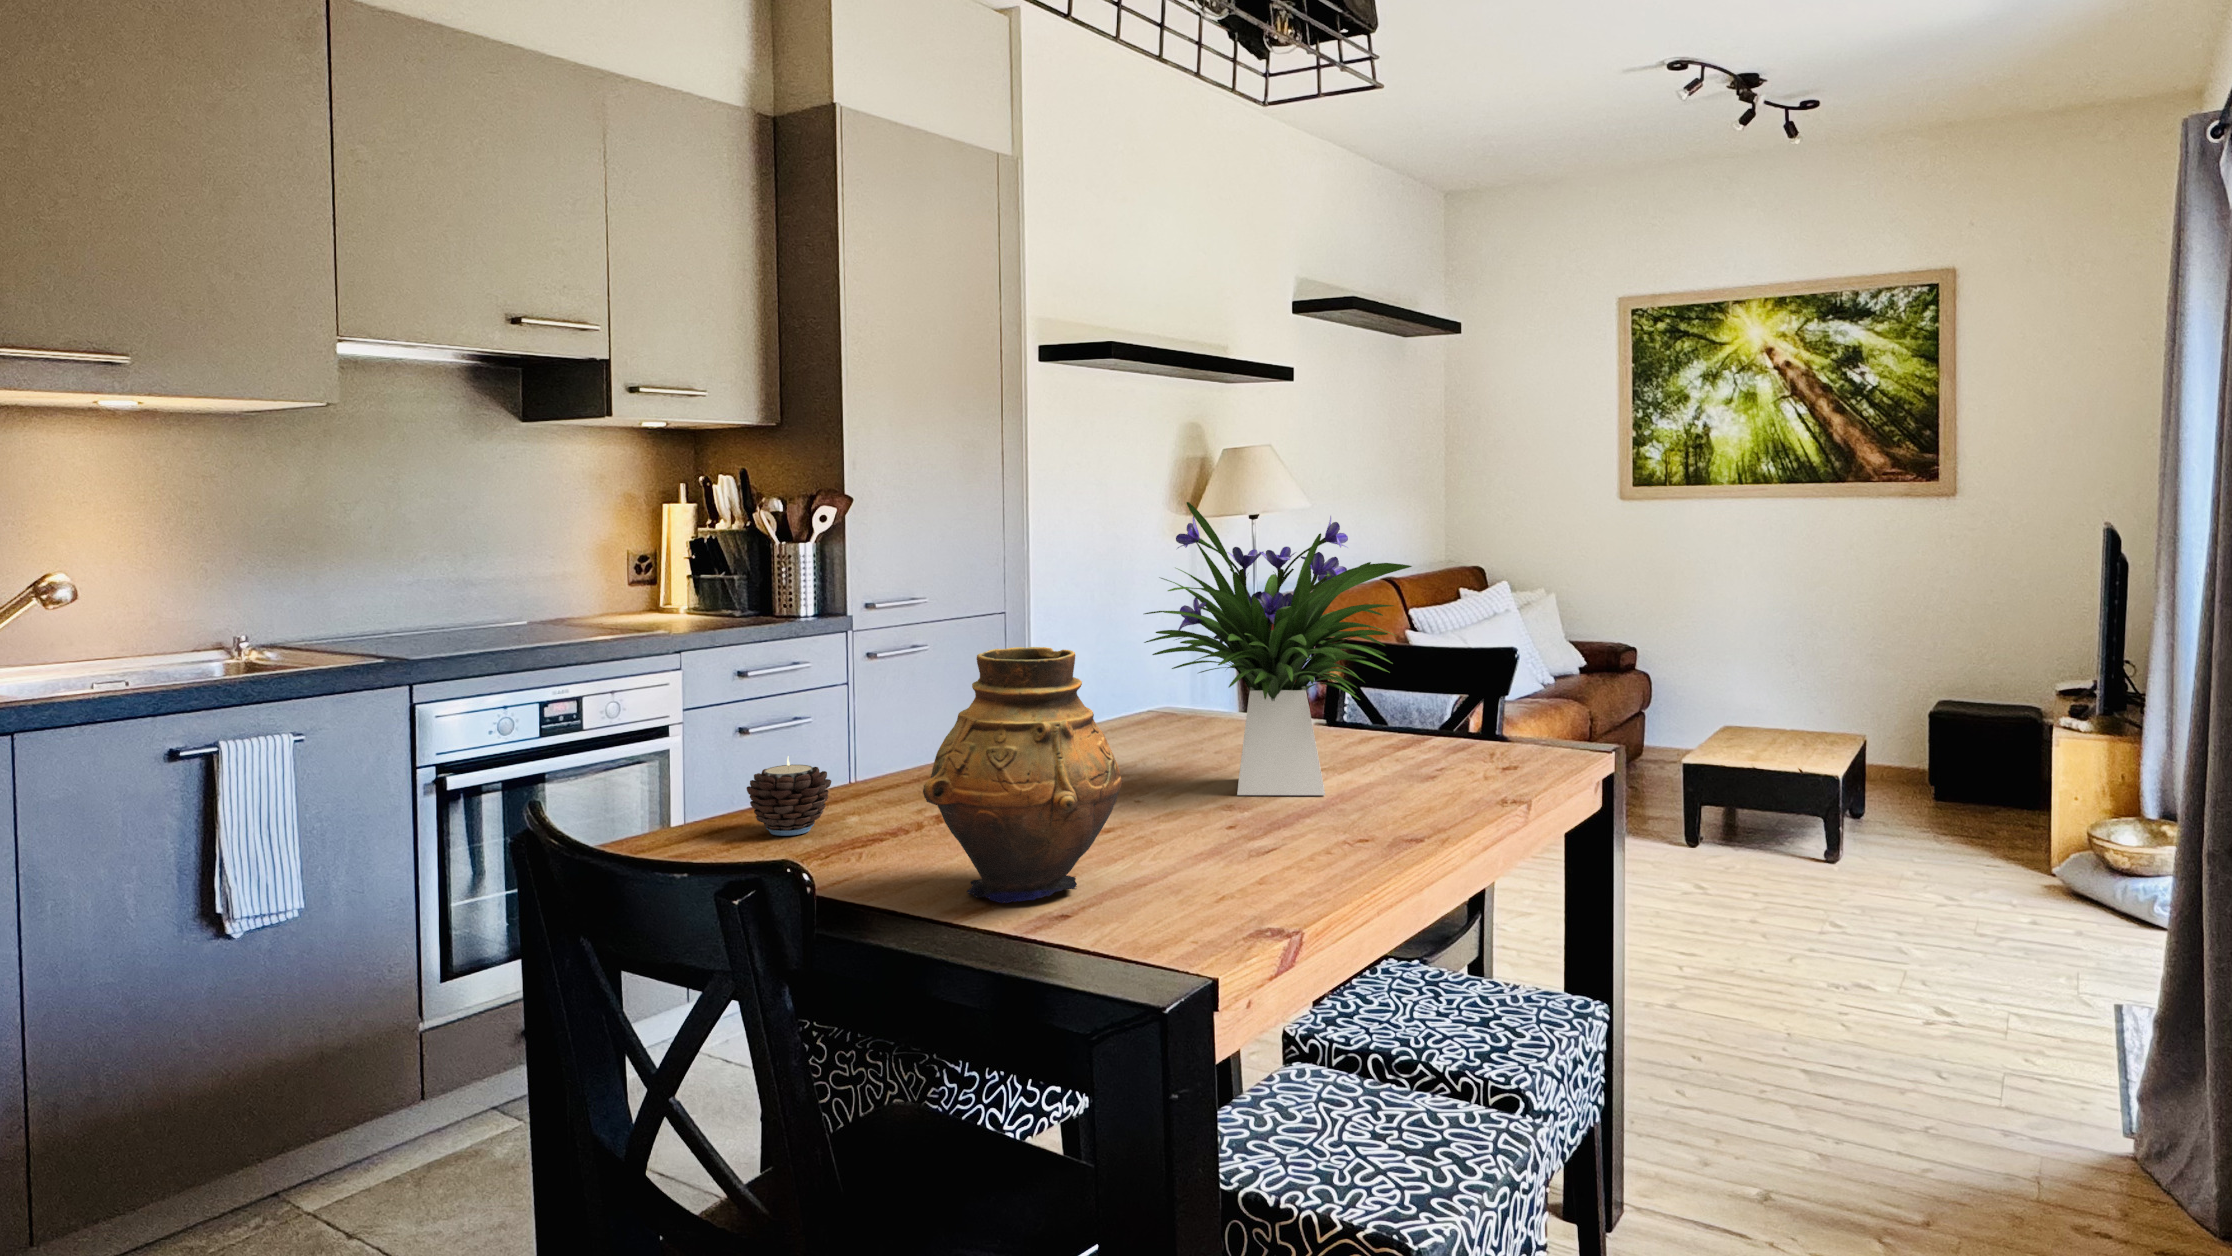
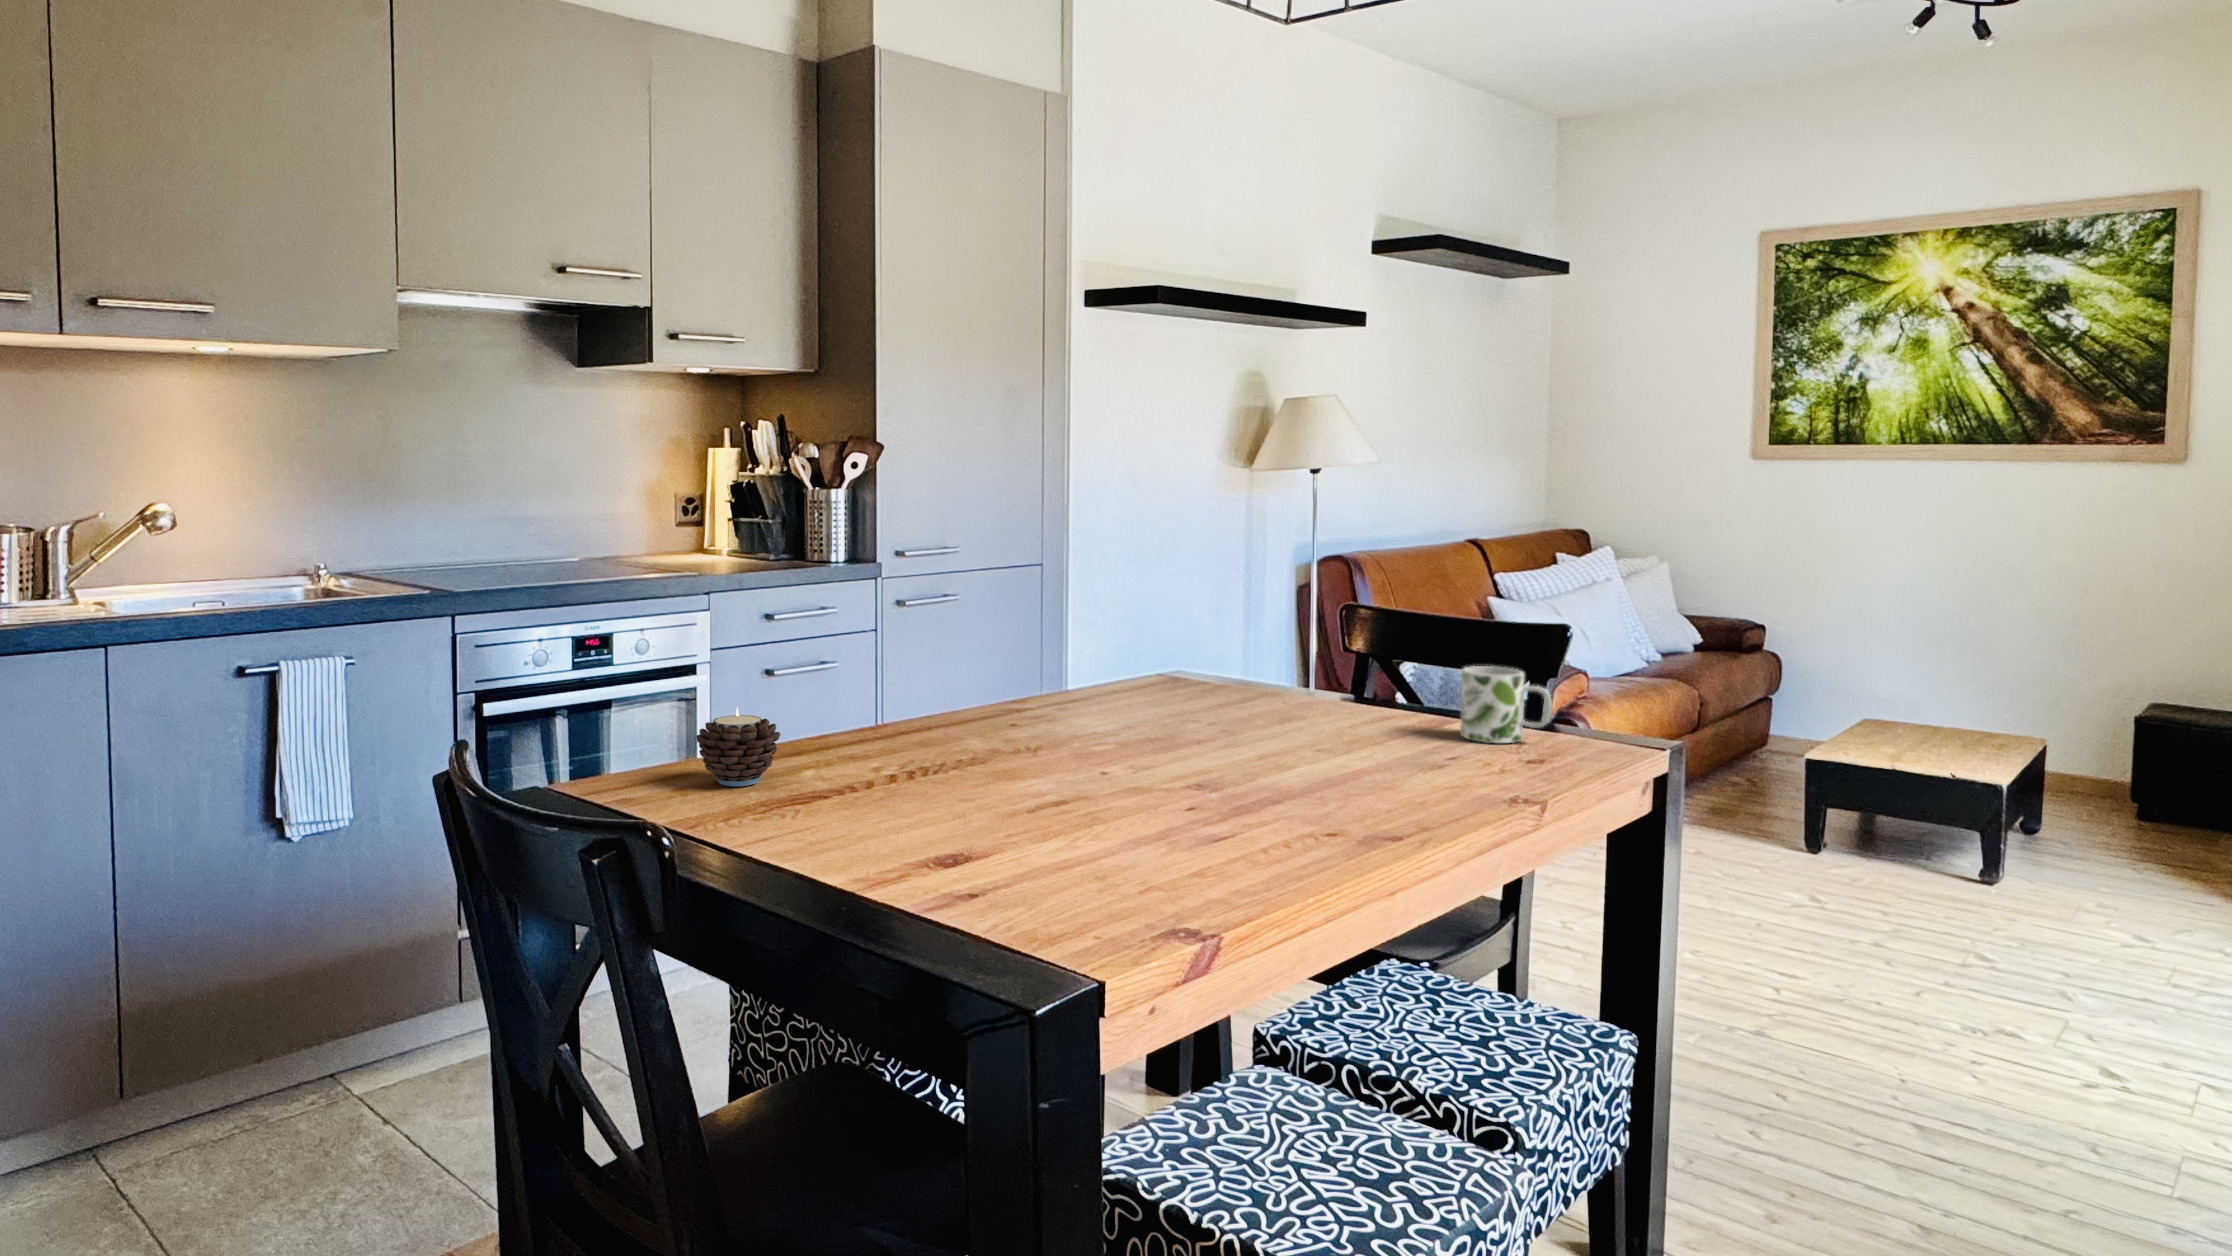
flower arrangement: present [1144,502,1412,795] -> none [1118,457,1418,780]
vase: present [923,647,1122,903] -> none [829,609,1042,877]
mug: none [1442,685,1520,754] -> present [1460,666,1552,743]

